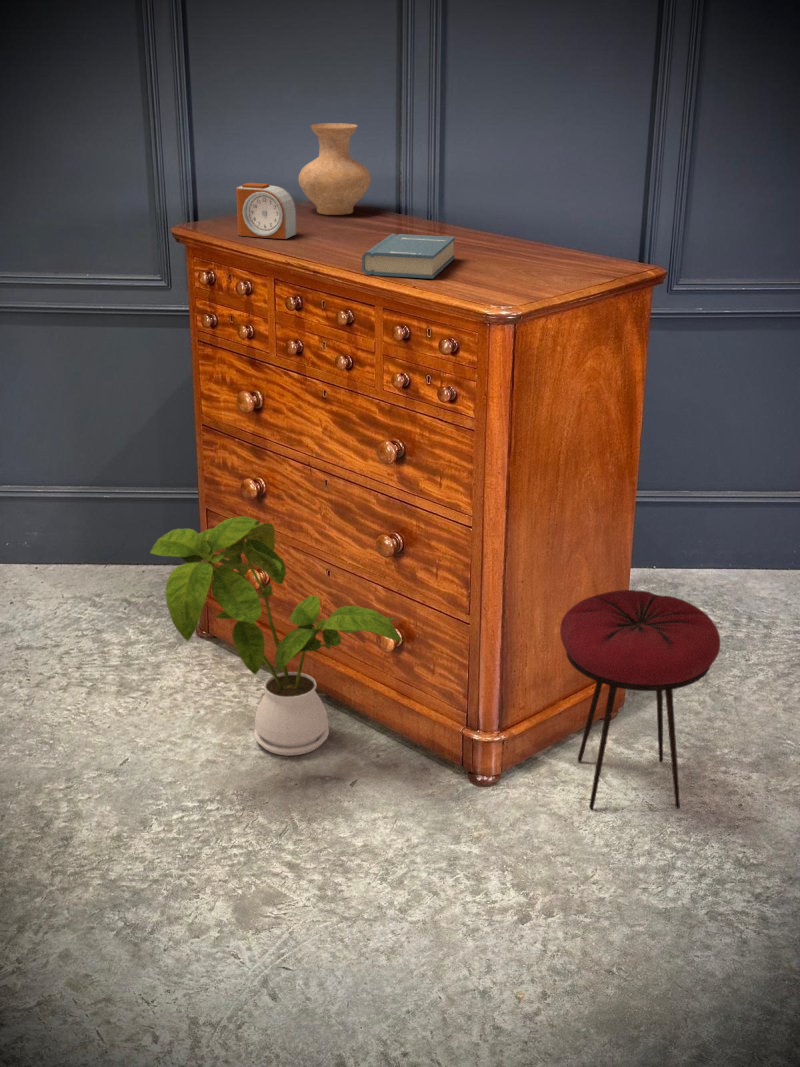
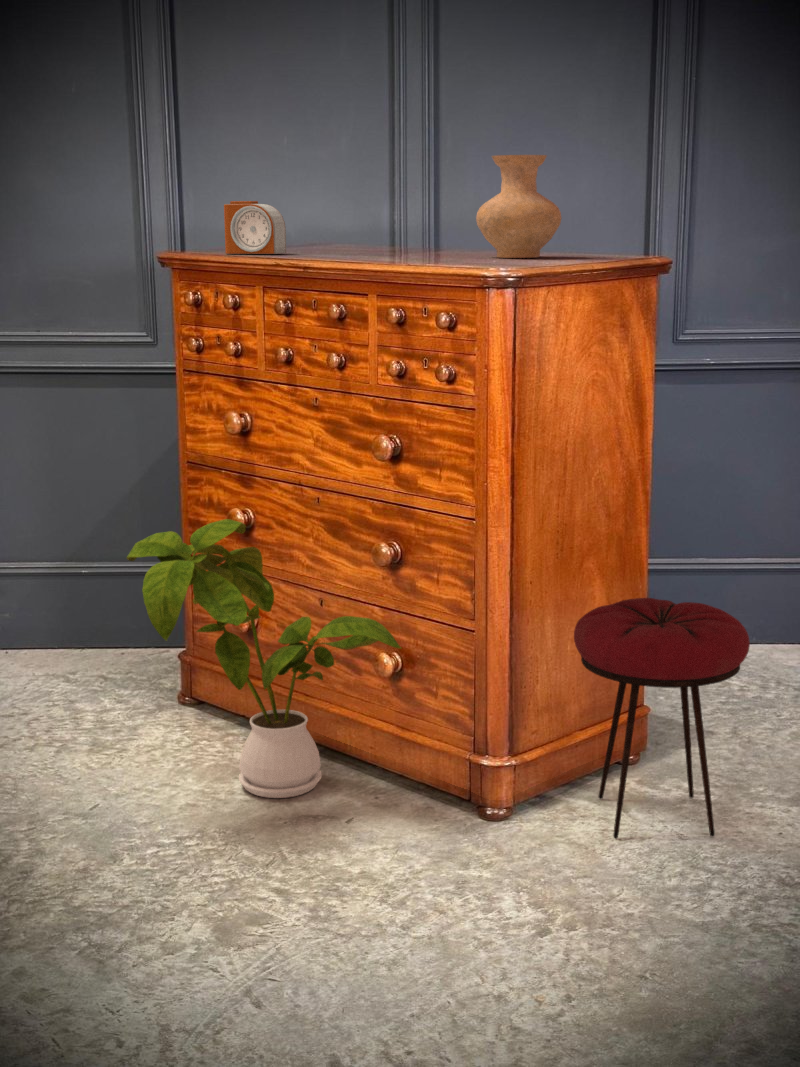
vase: present [299,123,371,215] -> present [476,155,562,258]
hardback book: present [362,234,455,279] -> none [354,235,450,262]

